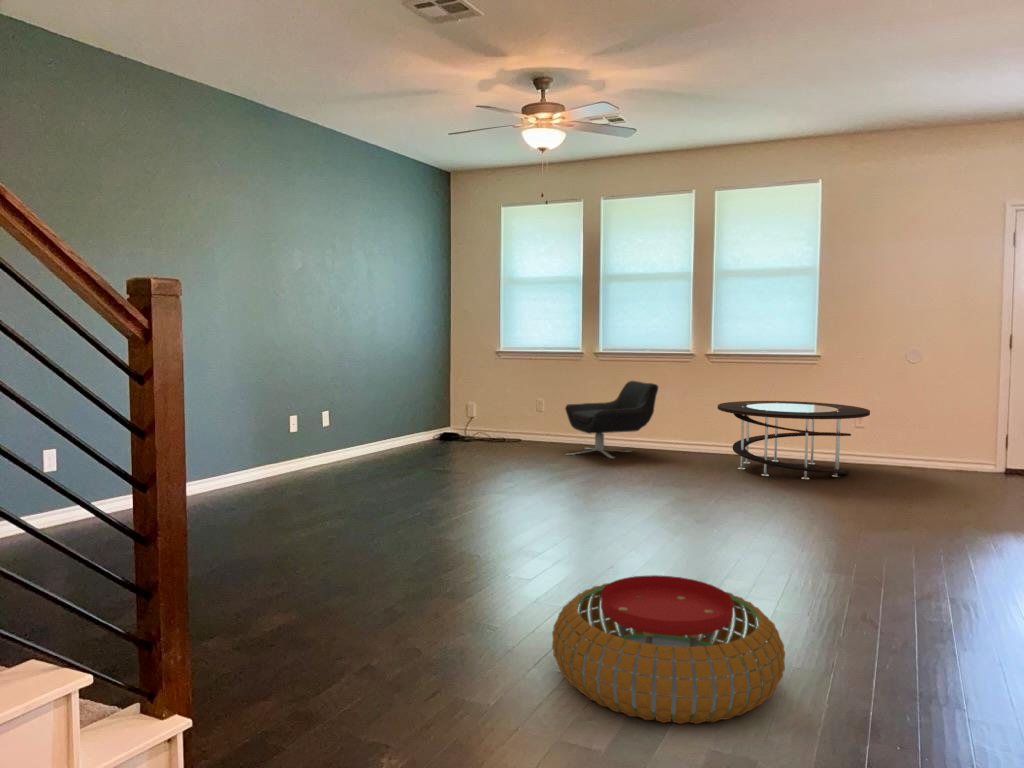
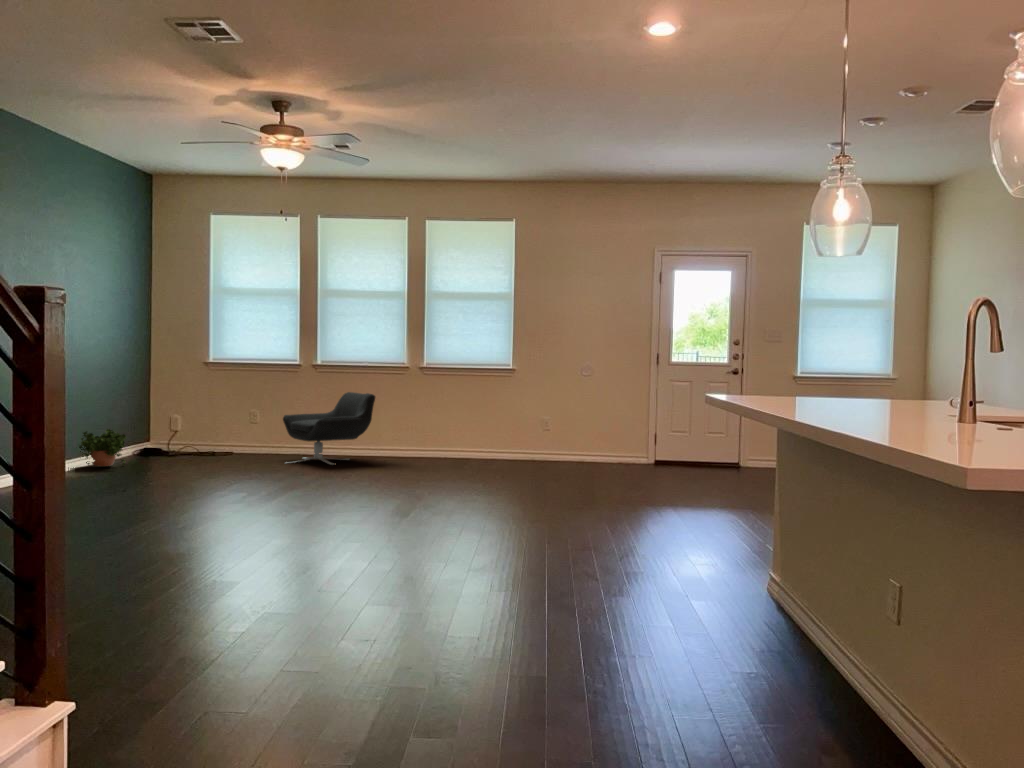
coffee table: present [718,401,870,479] -> none [431,410,556,474]
potted plant: none [372,417,420,454] -> present [79,429,126,466]
pouf: present [552,575,785,724] -> none [338,511,511,600]

